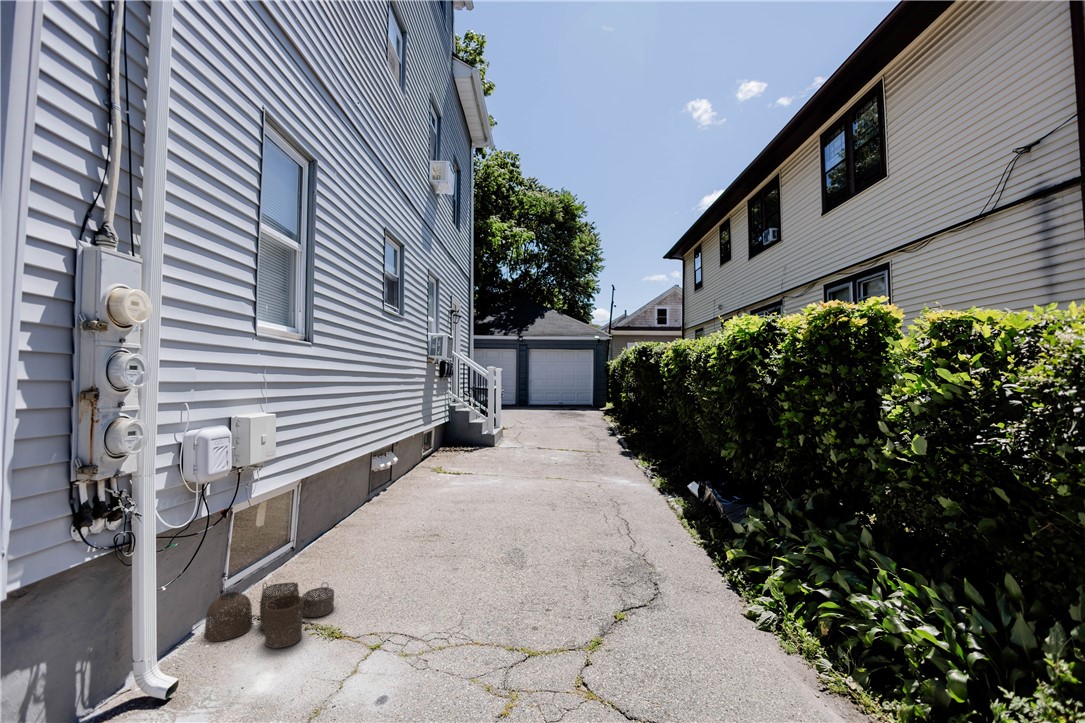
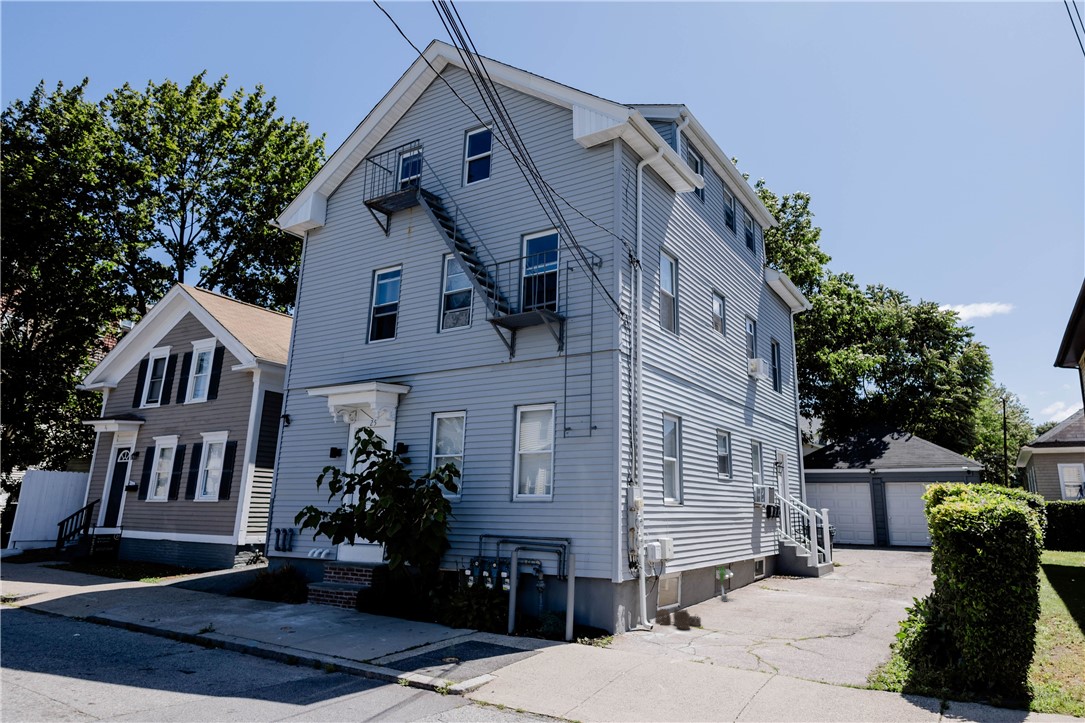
potted plant: none [359,447,403,513] -> present [718,569,727,602]

